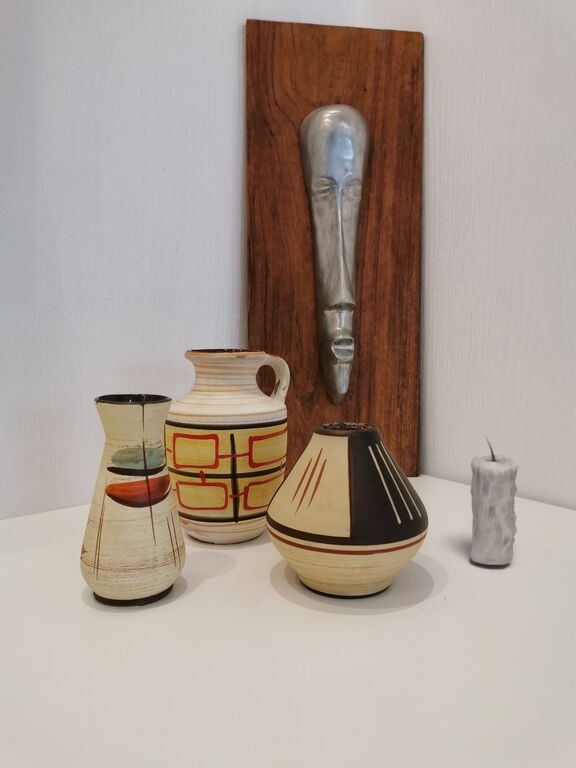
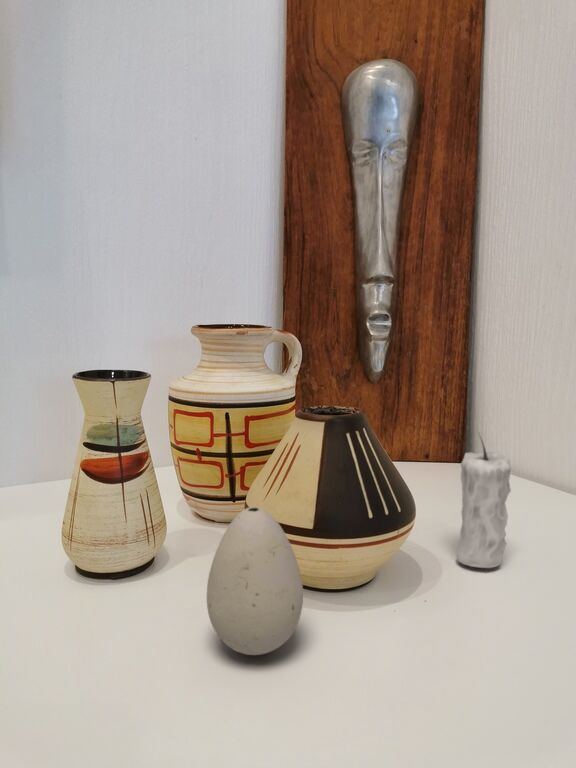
decorative egg: none [290,515,391,674] -> present [207,507,303,655]

